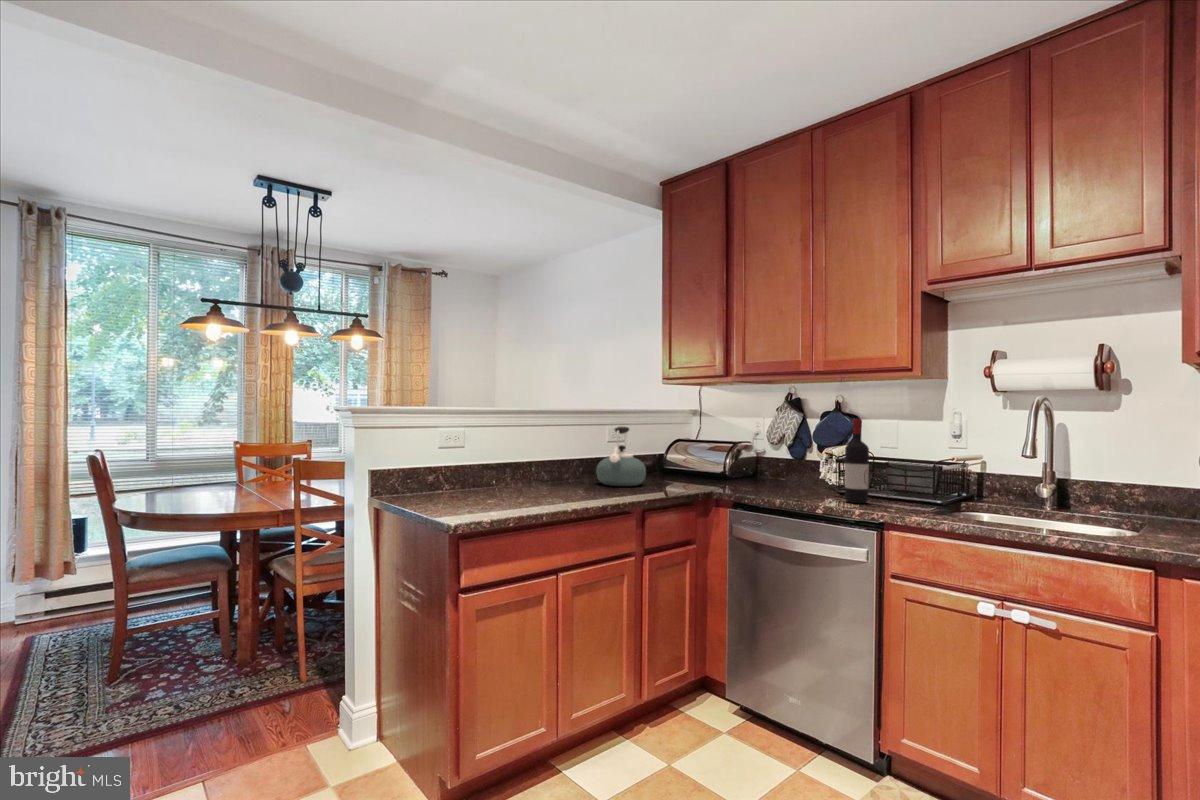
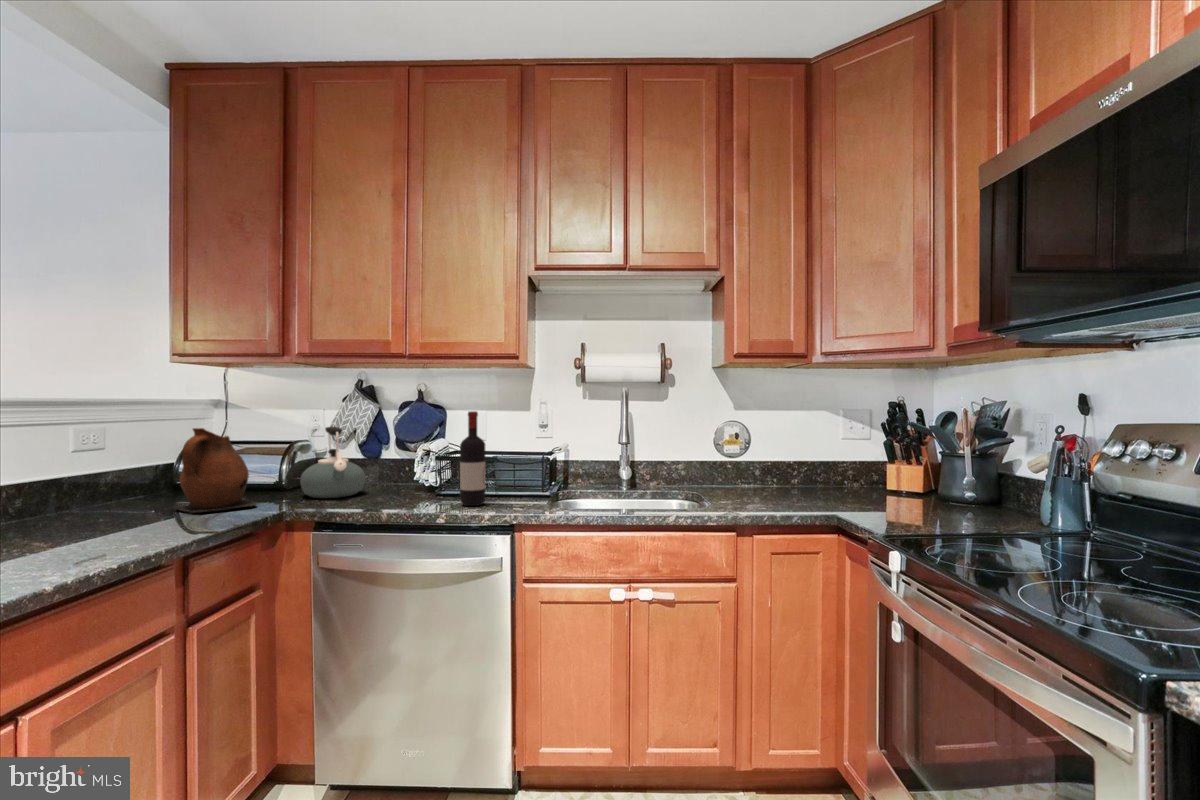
ceramic pitcher: none [656,426,703,484] -> present [177,428,257,513]
kettle: present [596,427,646,486] -> present [300,427,365,498]

